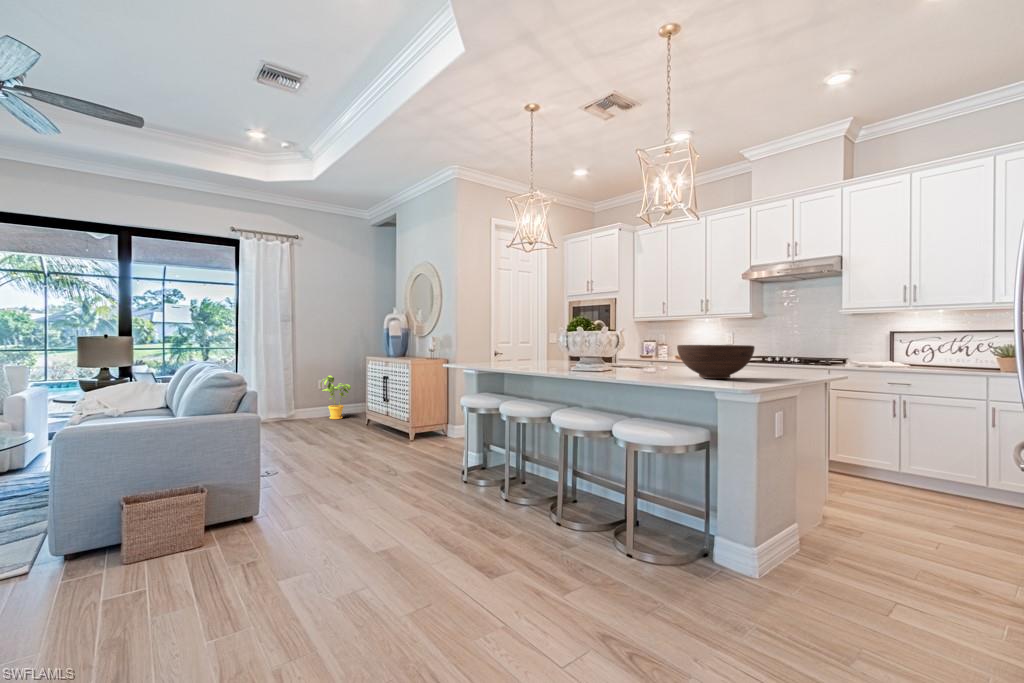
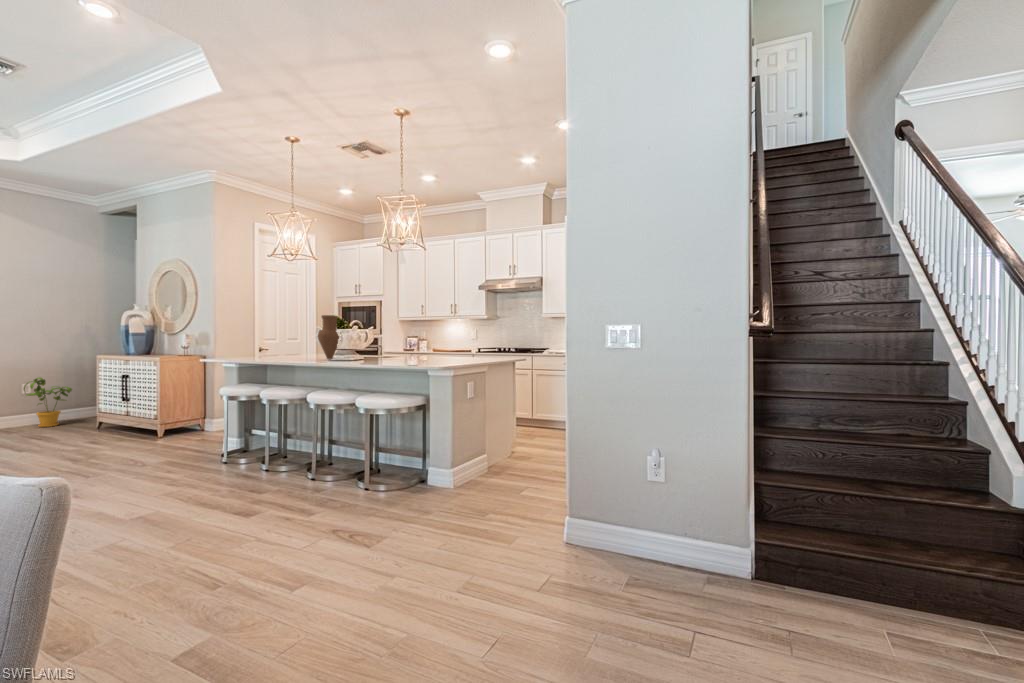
vase: none [561,314,589,370] -> present [317,315,339,359]
fruit bowl: present [677,345,755,379] -> none [404,339,453,361]

